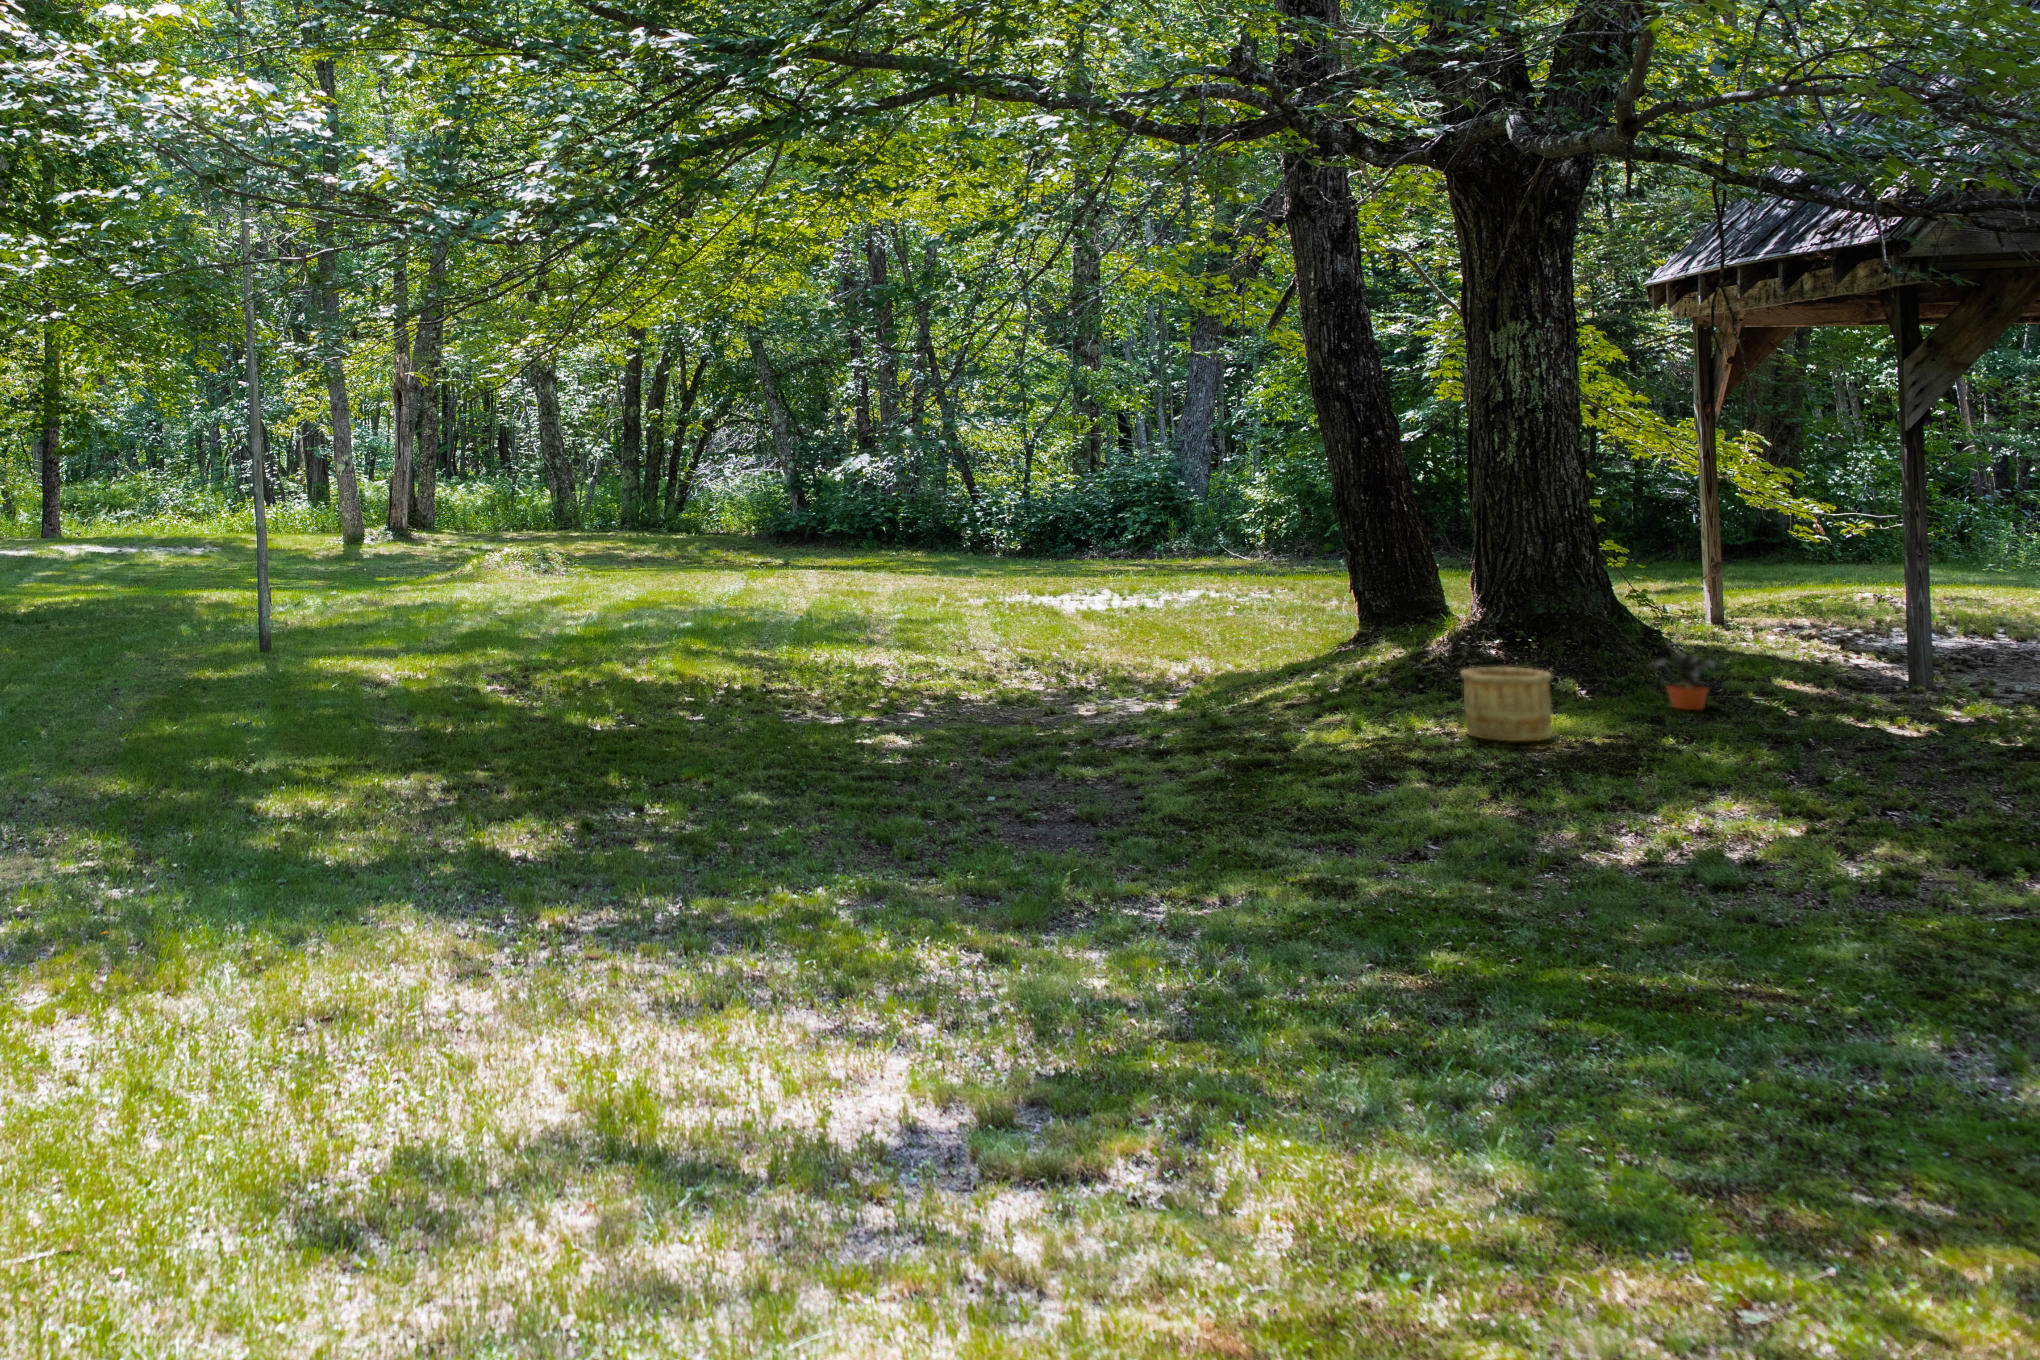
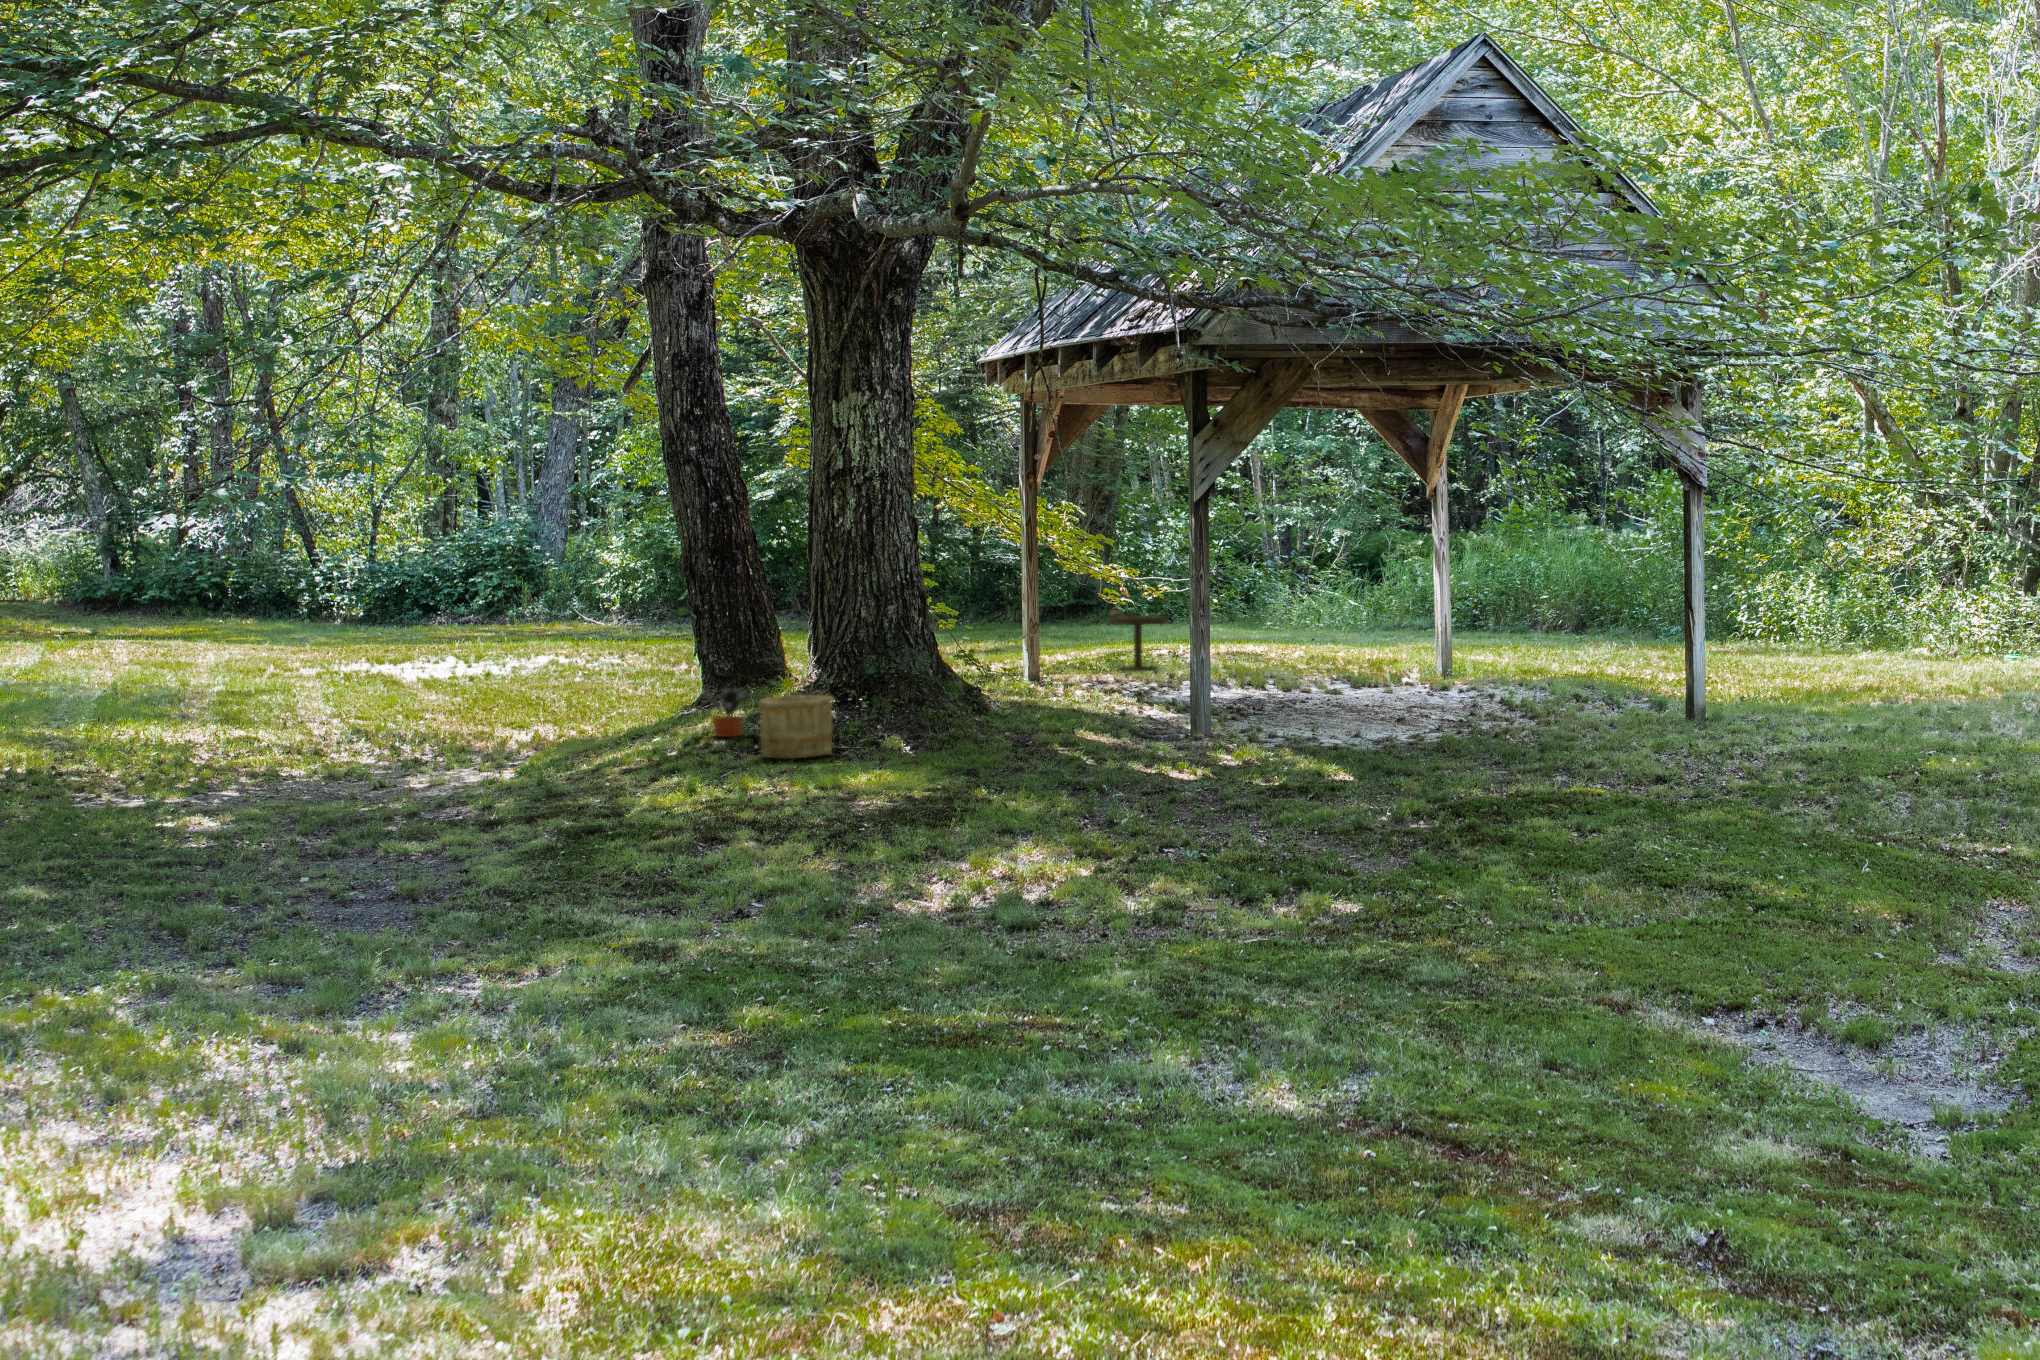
side table: none [1881,577,1970,712] -> present [1109,610,1167,672]
potted plant: present [1652,653,1727,710] -> present [699,688,758,737]

